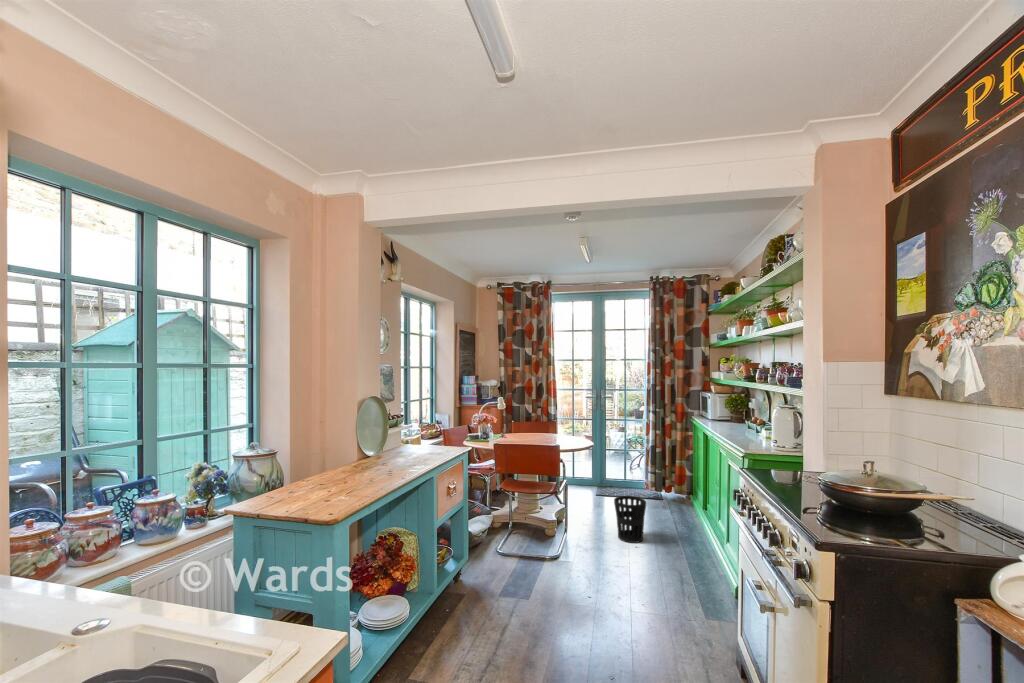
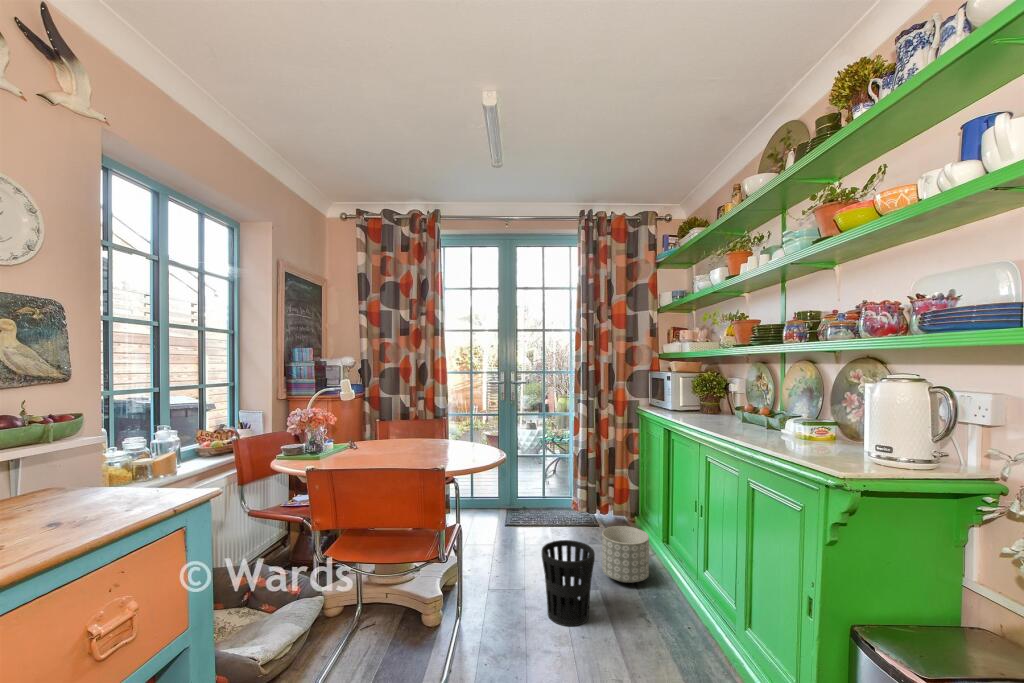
planter: none [657,494,688,528] -> present [602,526,649,583]

